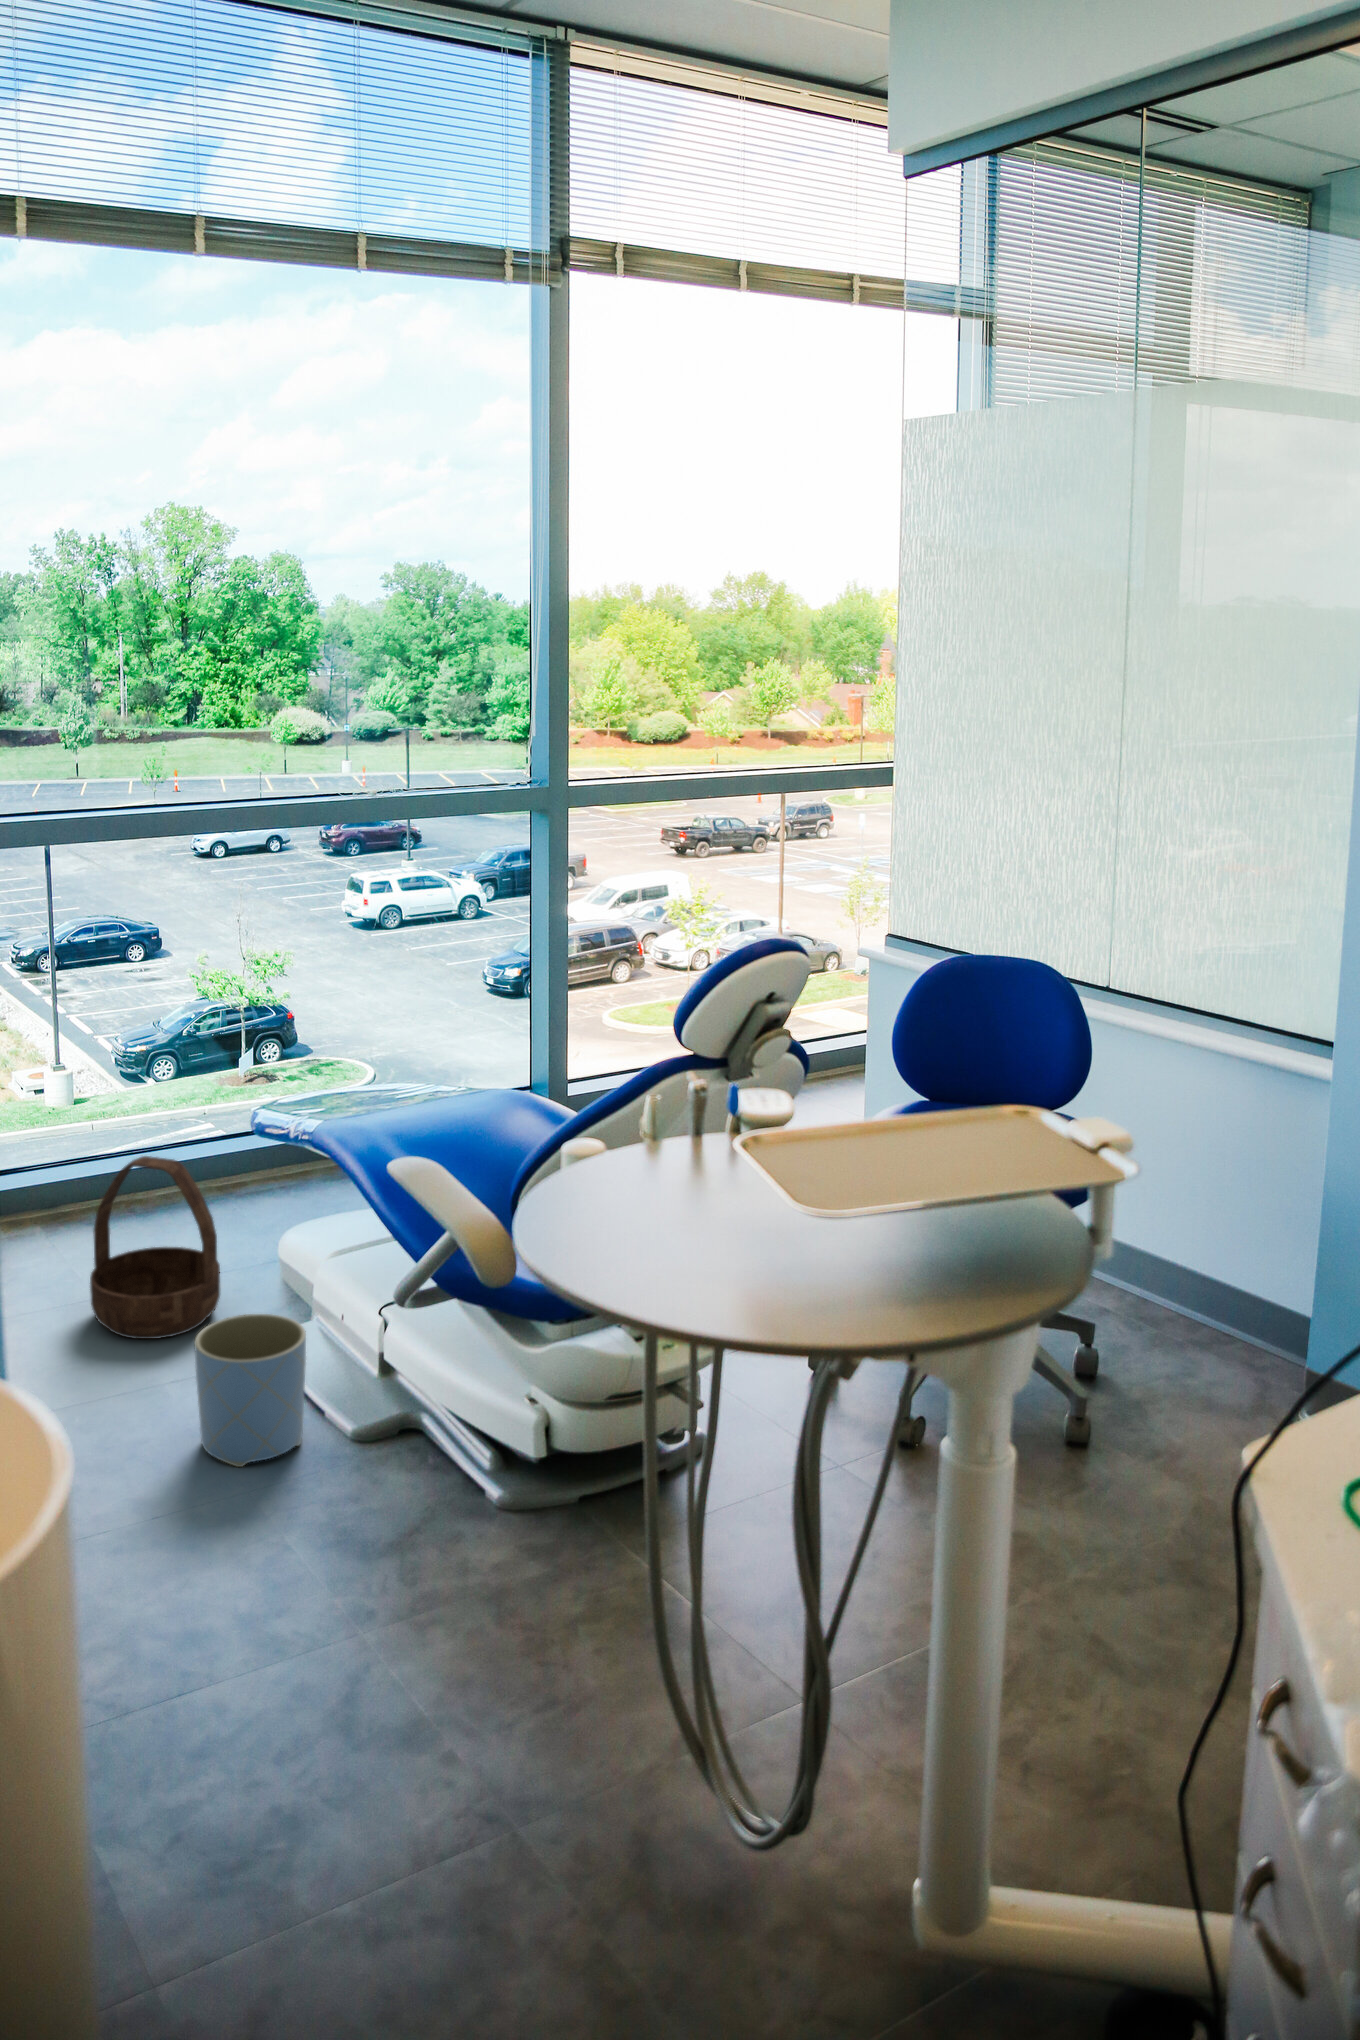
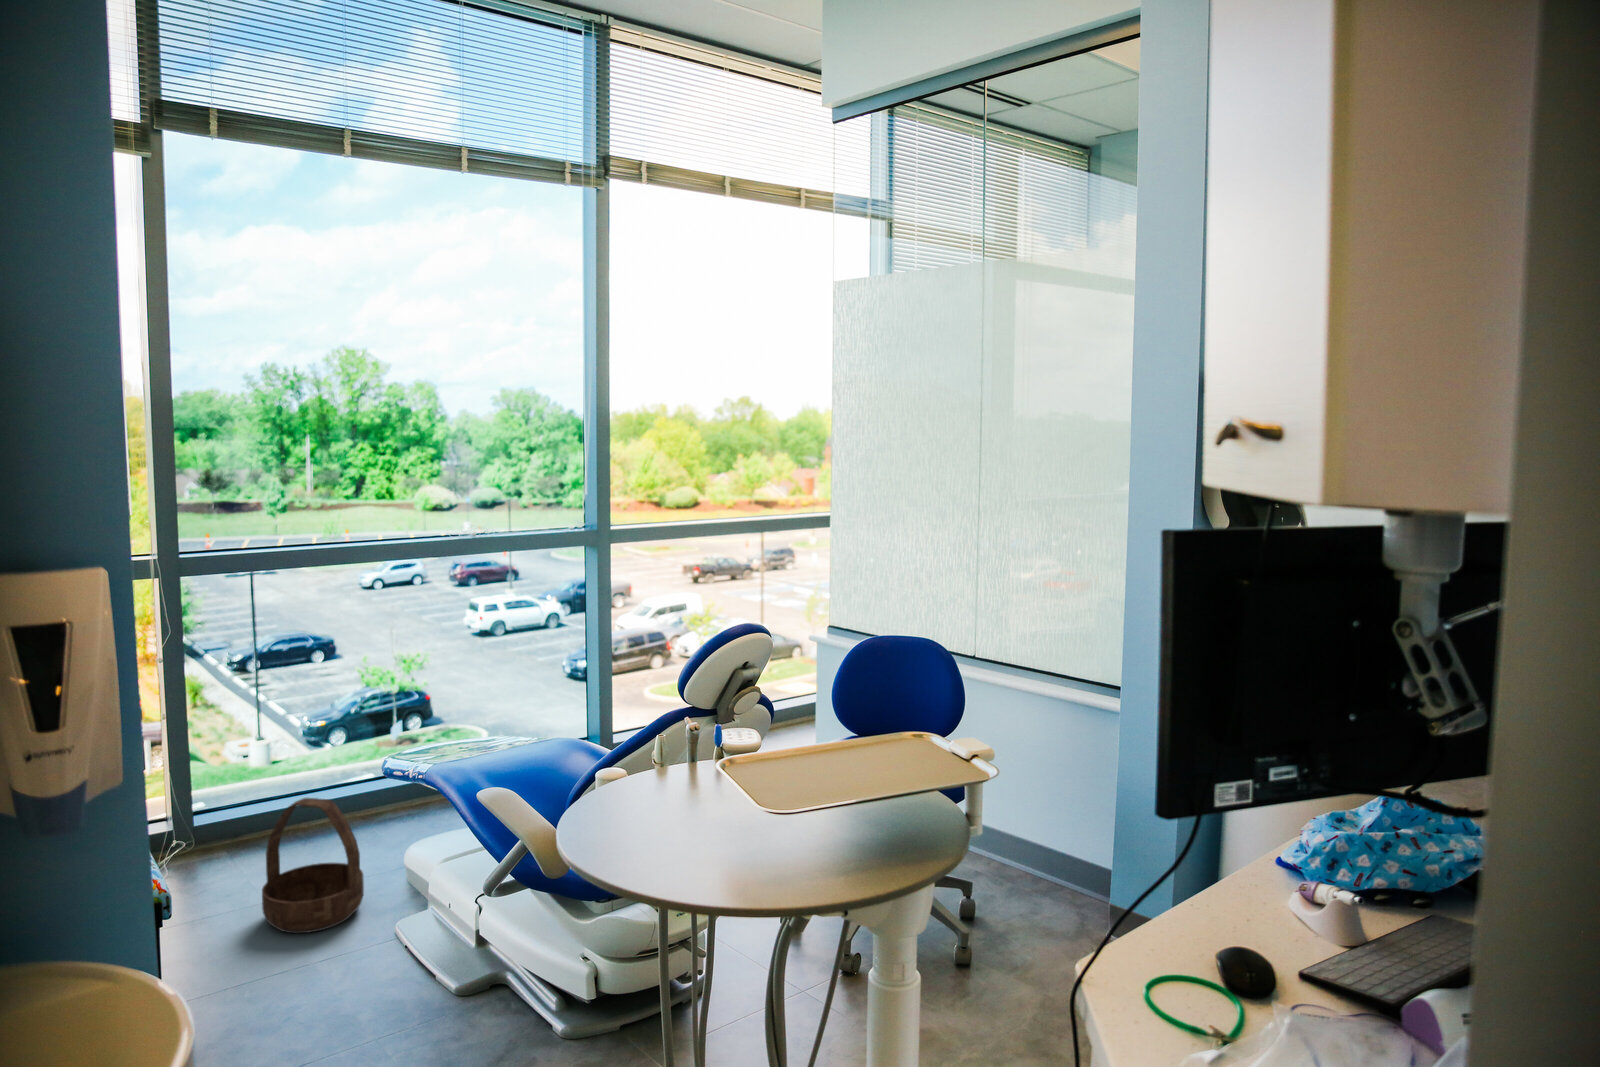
planter: present [194,1314,306,1467] -> none [327,911,415,1030]

